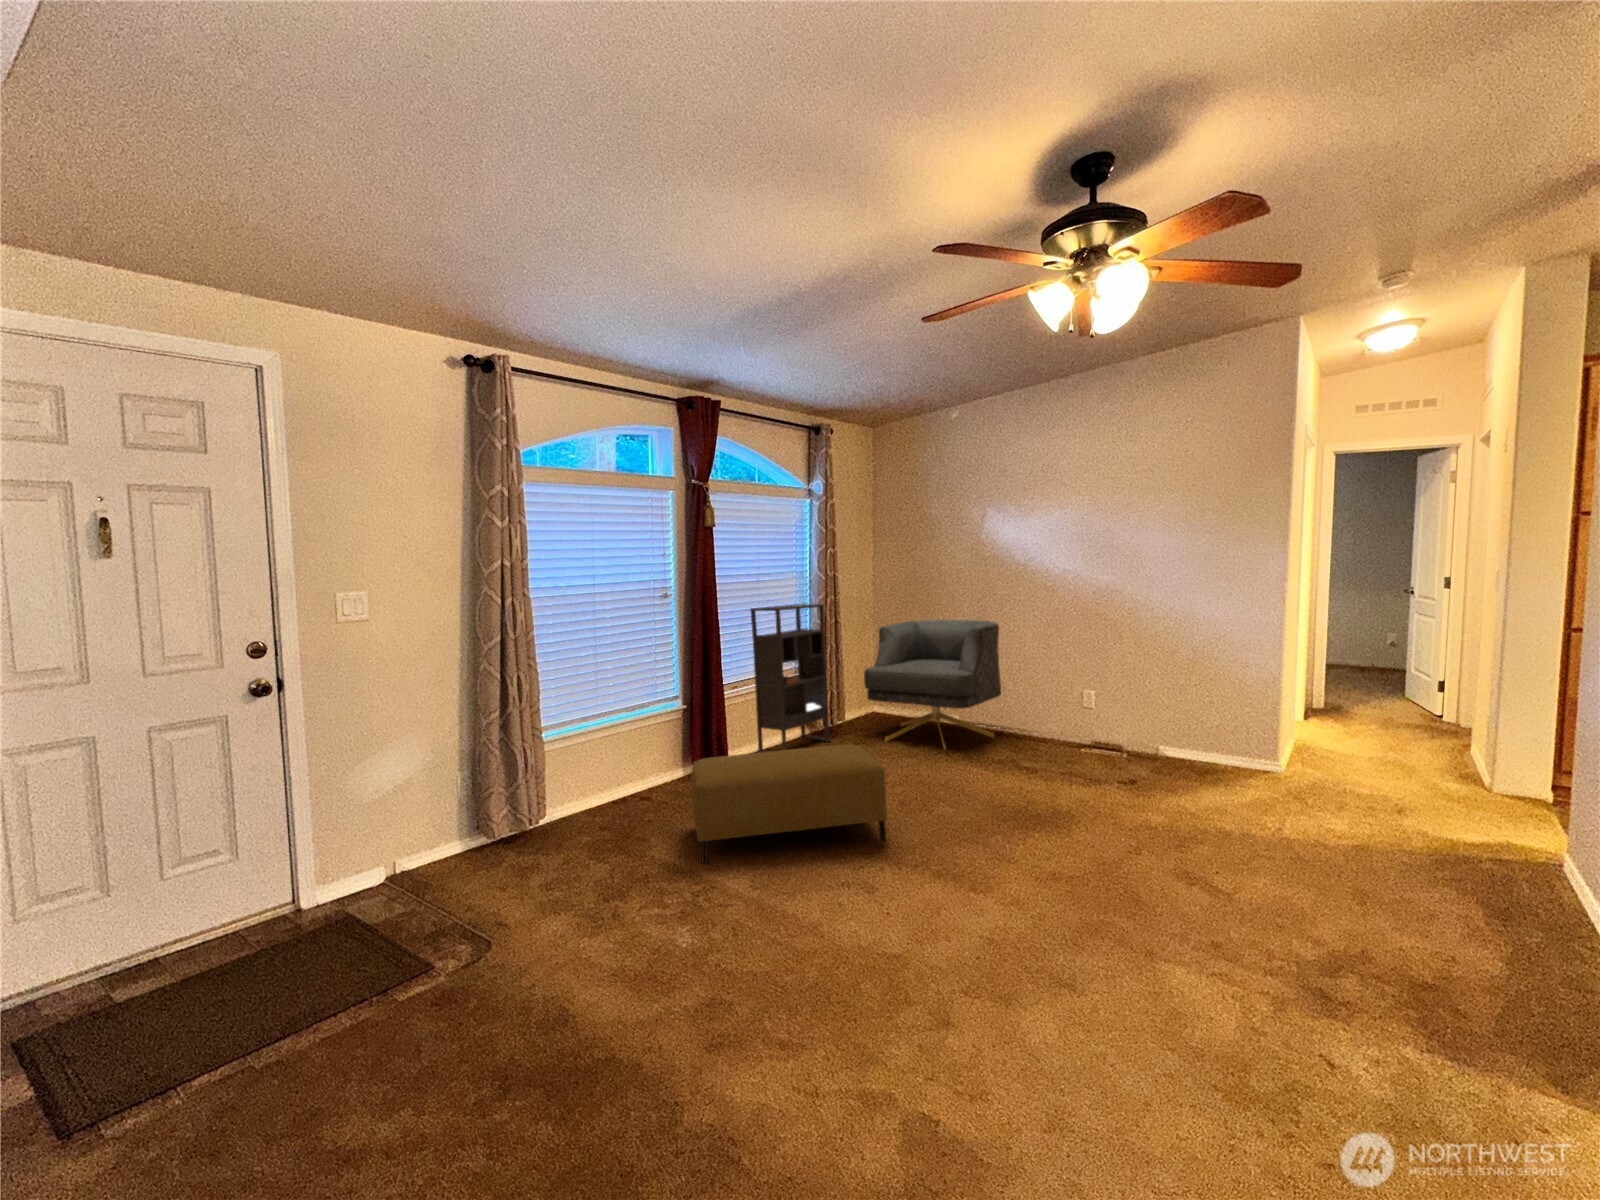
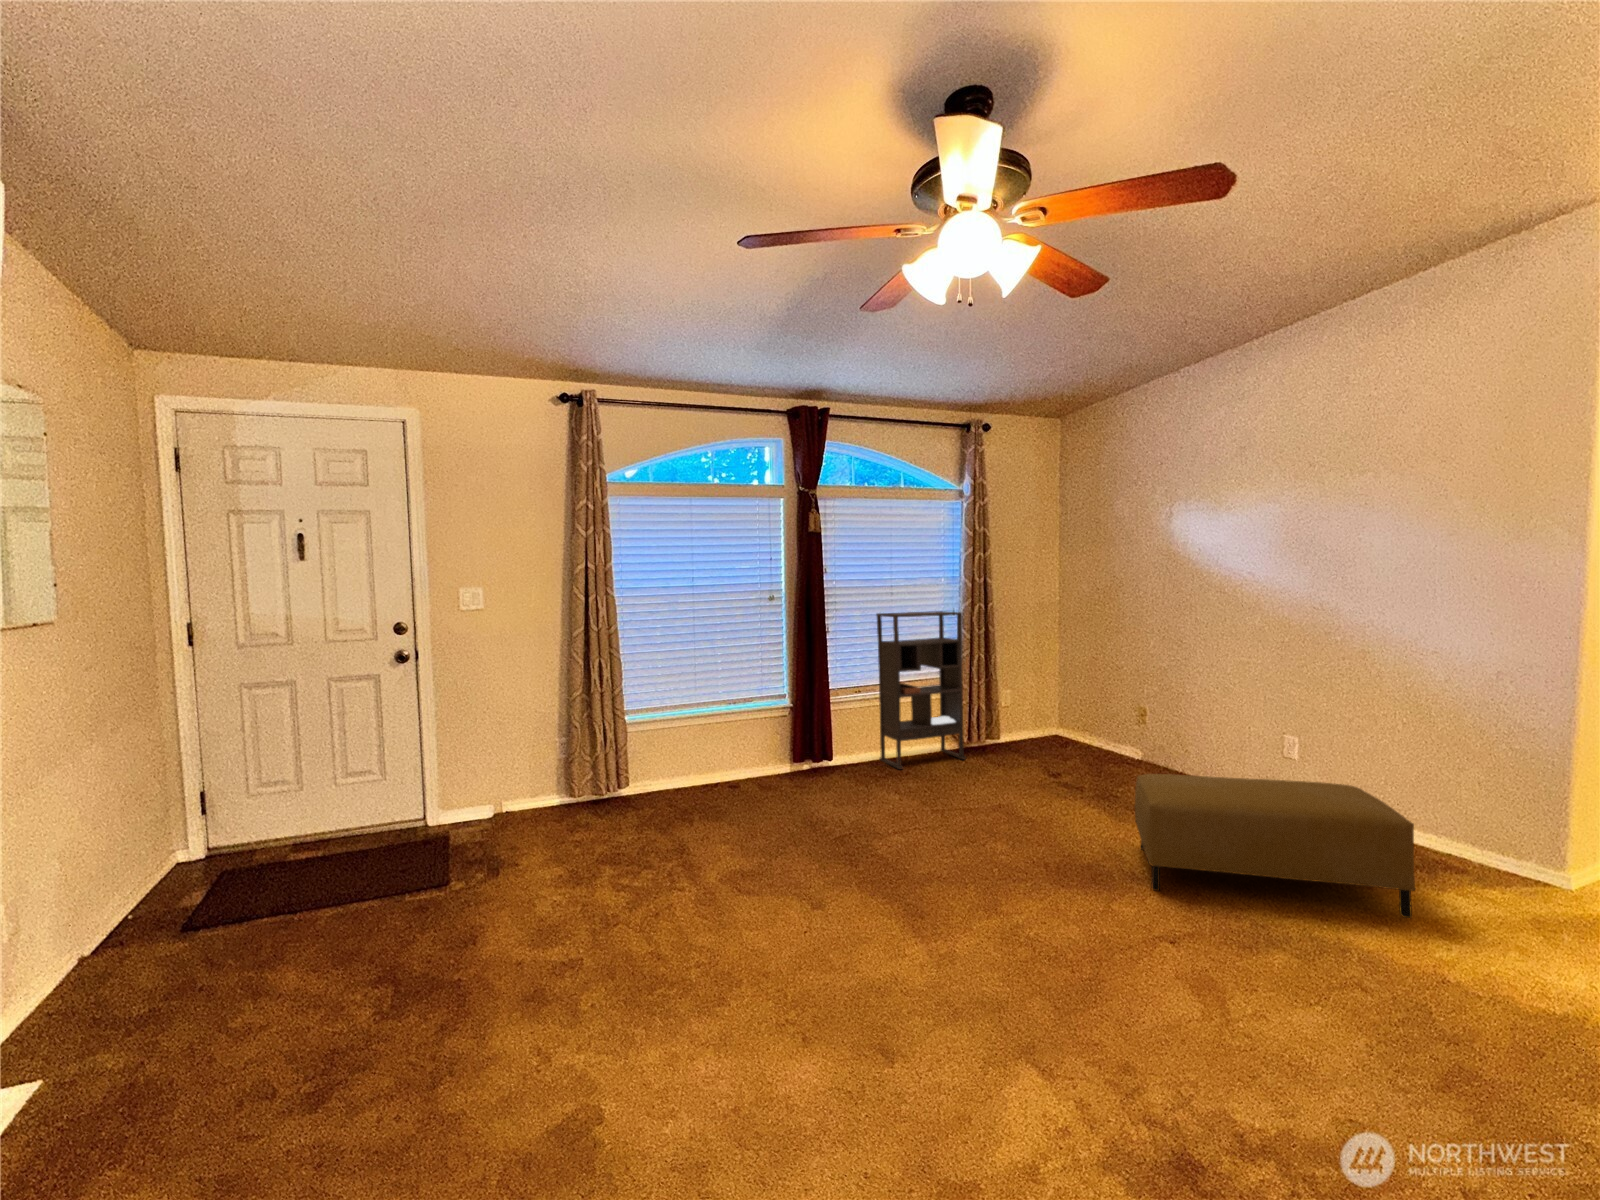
armchair: present [864,620,1001,748] -> none [1006,636,1177,790]
ottoman: present [691,745,887,864] -> present [1135,774,1415,918]

